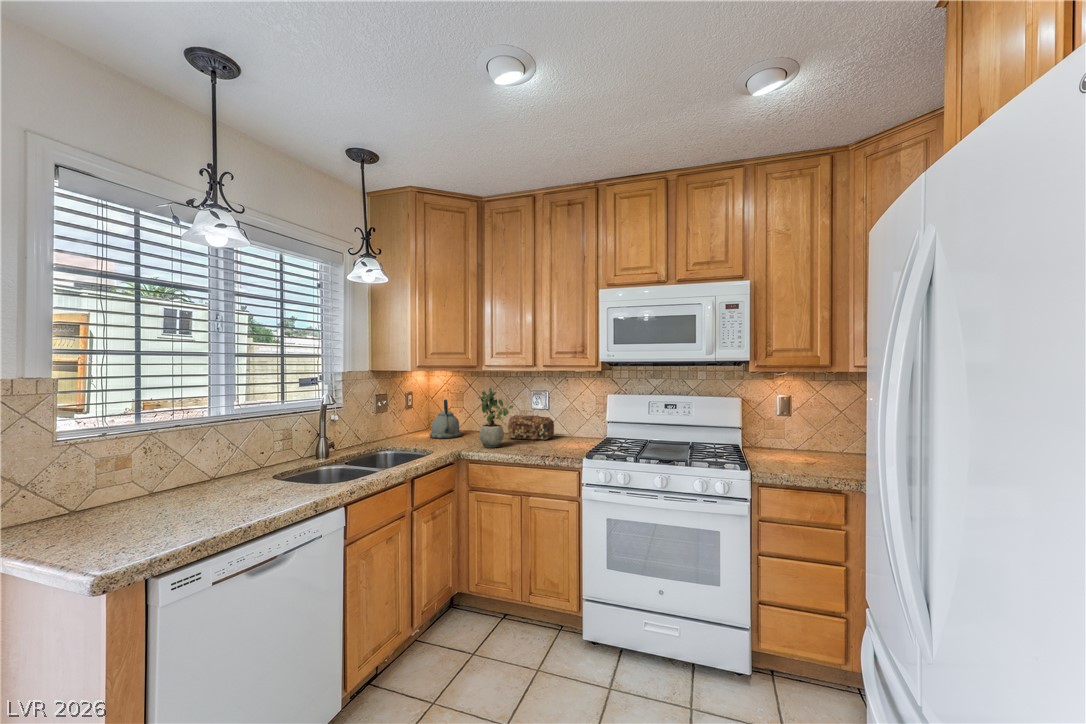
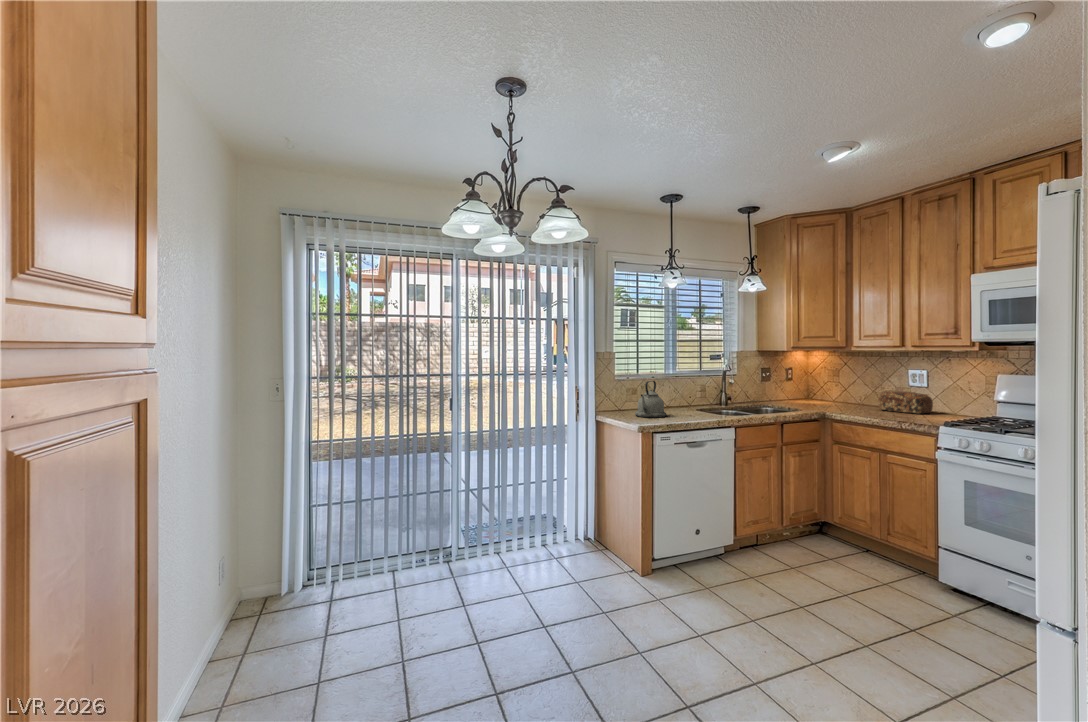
potted plant: present [479,388,514,448] -> none [843,364,876,413]
kettle: present [429,399,462,439] -> present [635,381,666,418]

